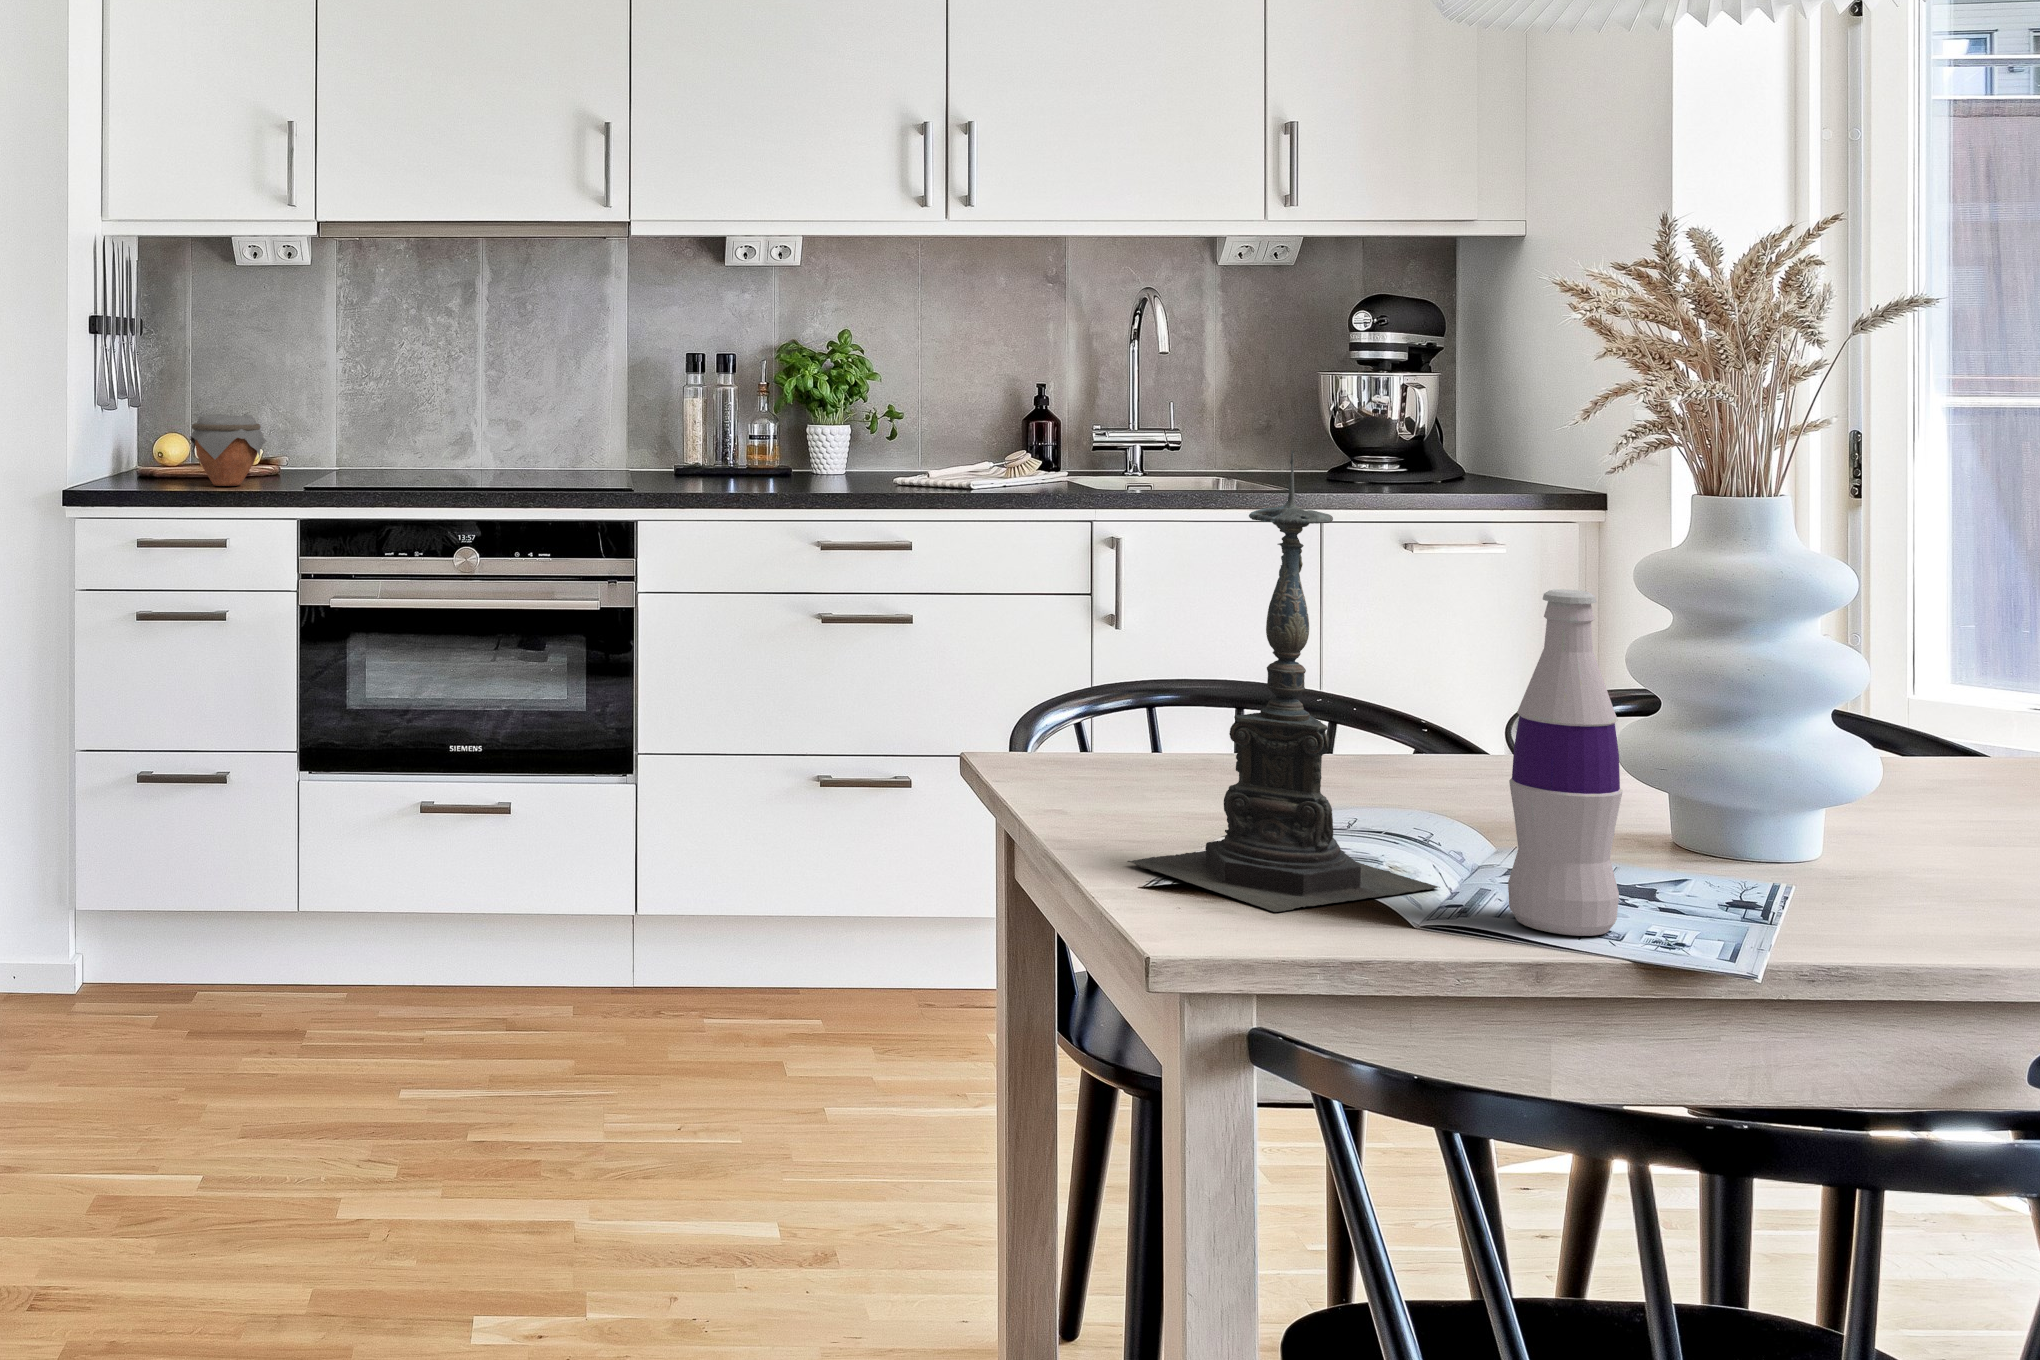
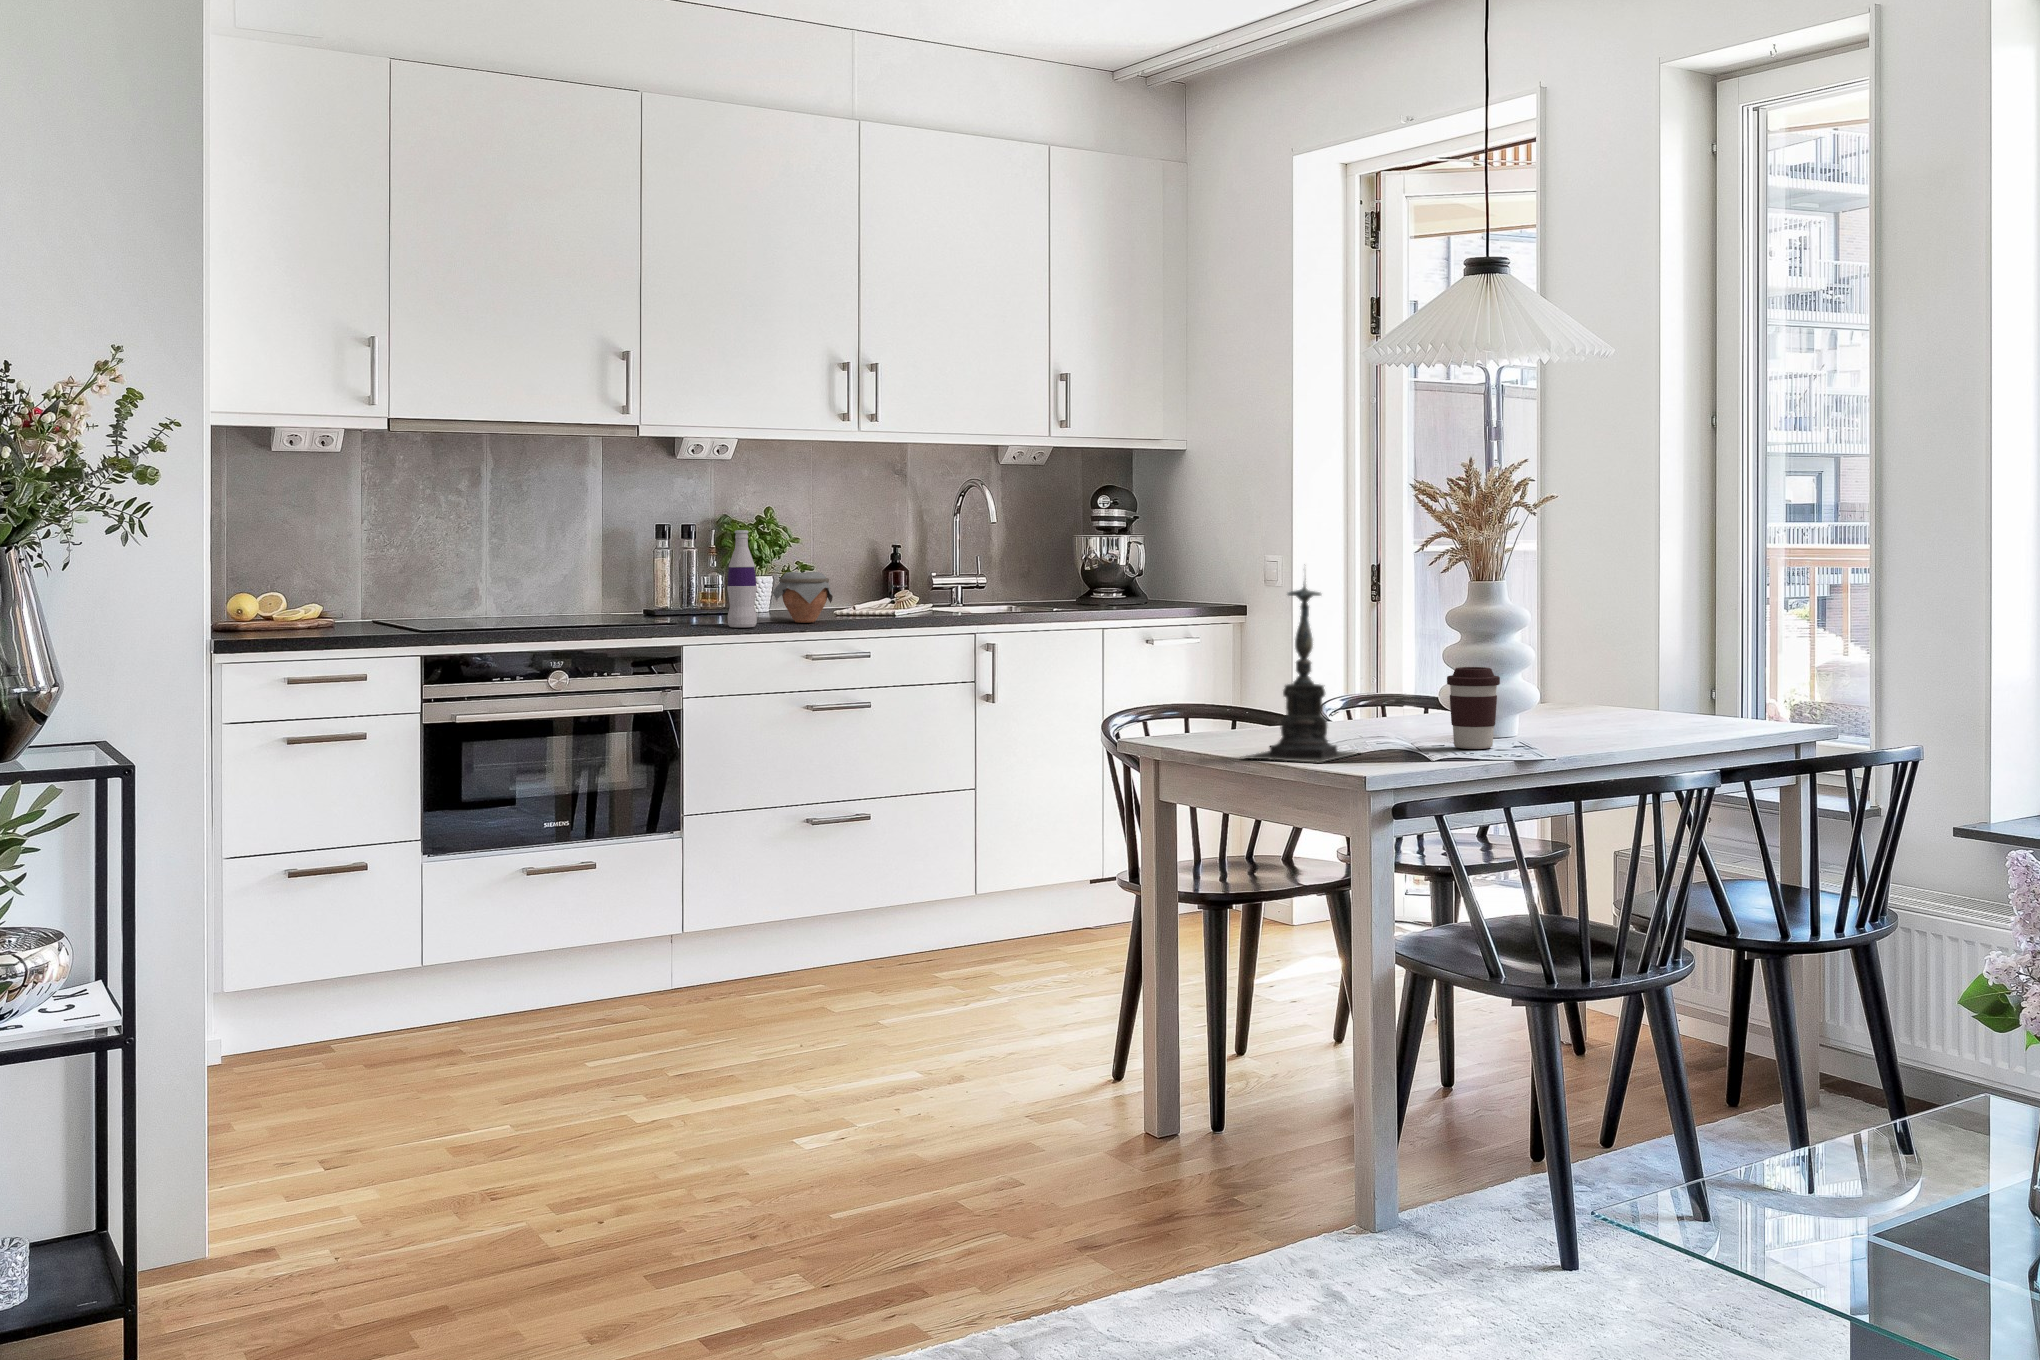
jar: present [190,414,266,486] -> present [773,572,833,623]
bottle: present [1508,589,1623,936] -> present [727,530,757,627]
coffee cup: none [1688,709,1838,919] -> present [1447,667,1500,749]

